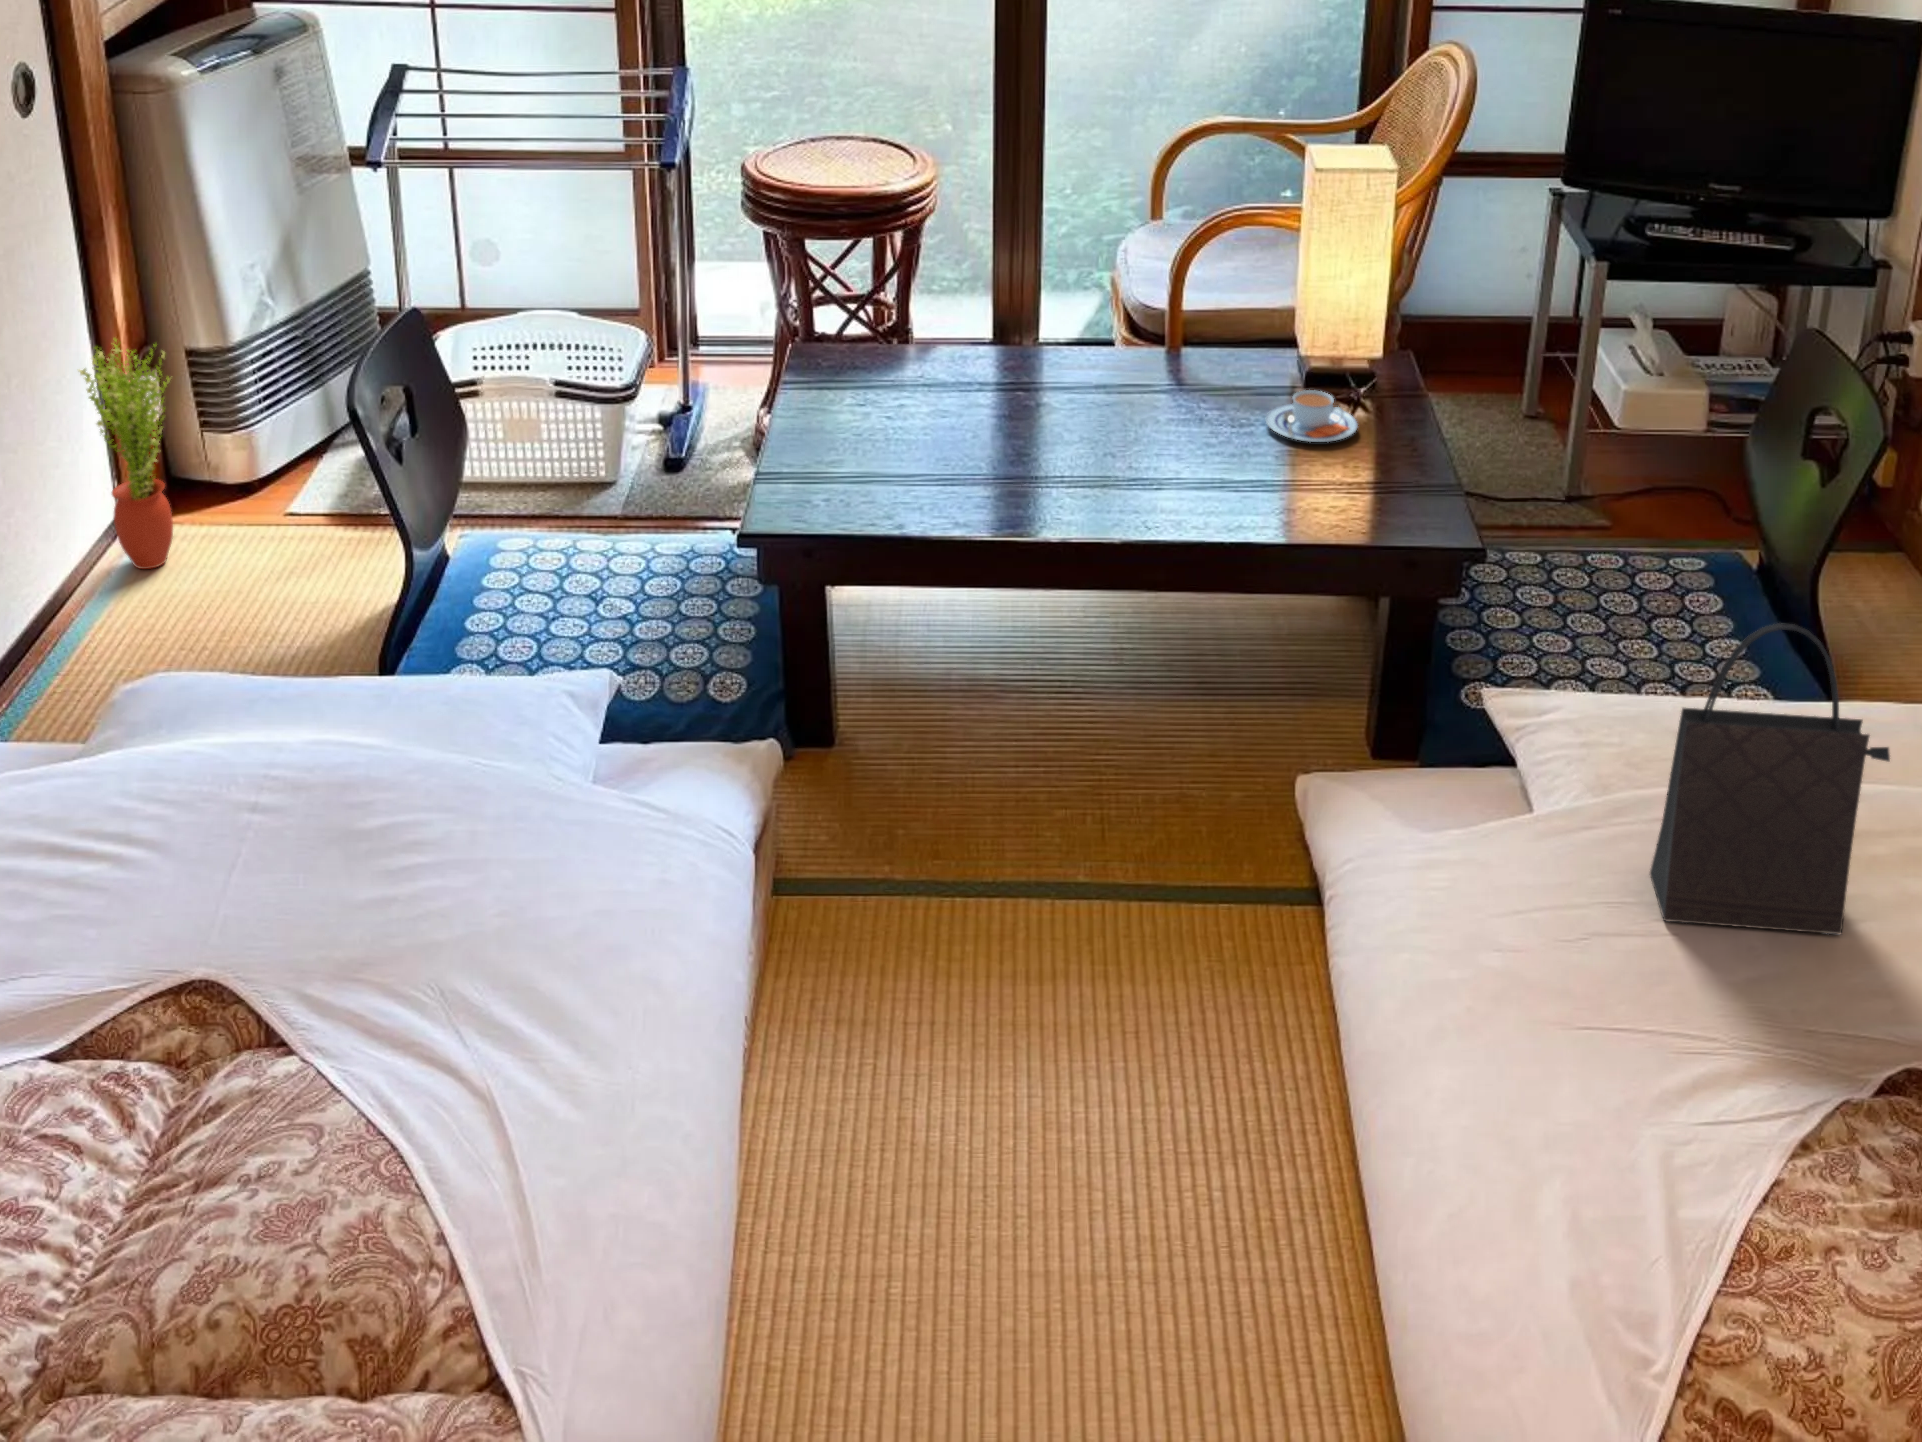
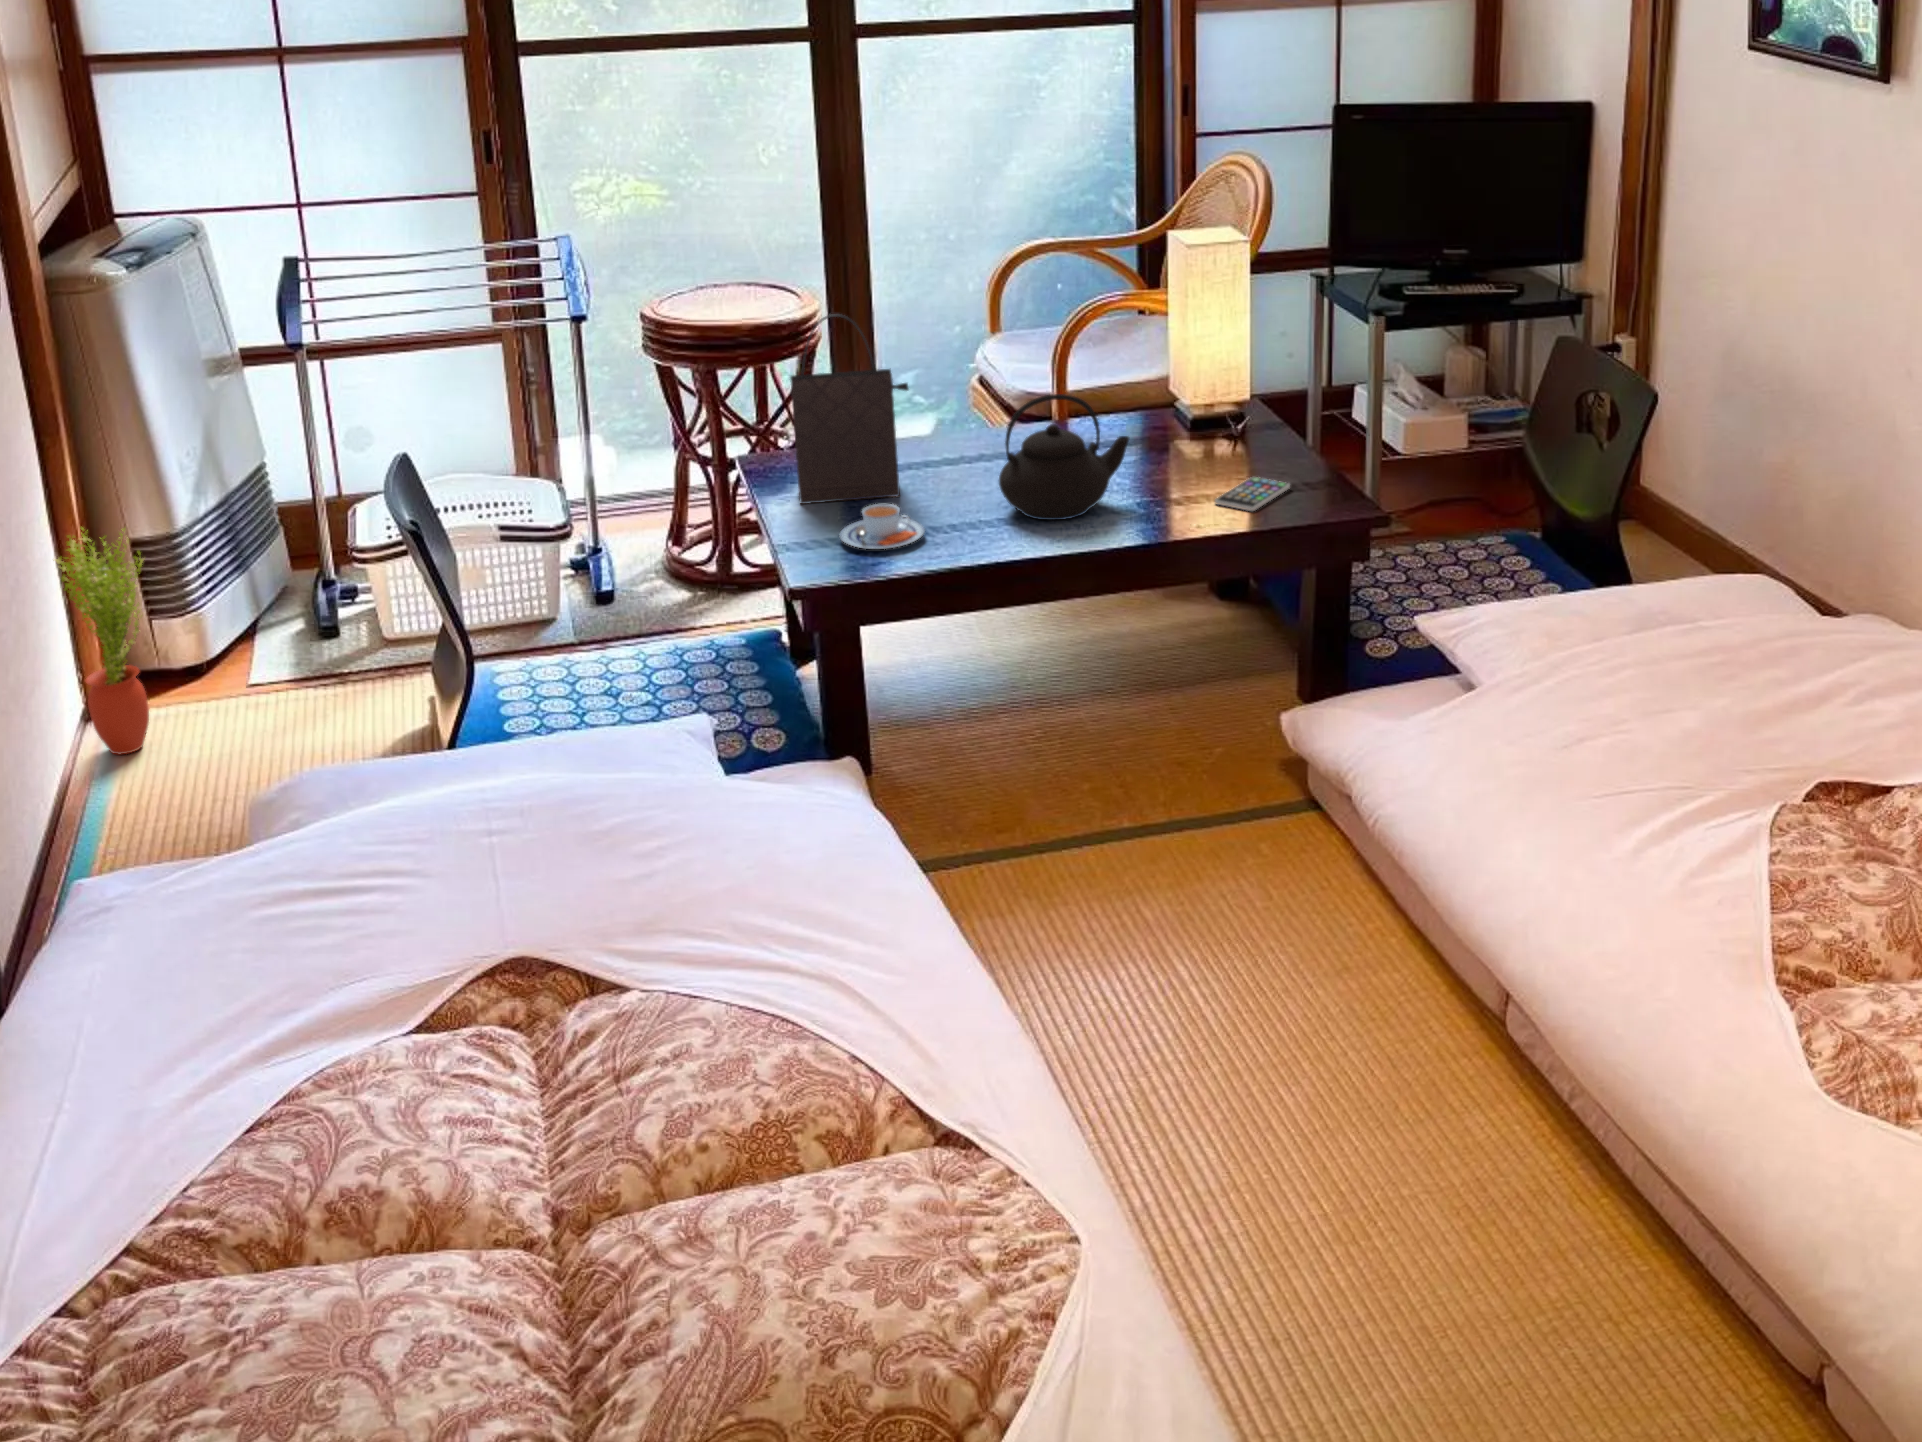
teapot: none [1021,340,1183,488] -> present [999,394,1129,520]
teacup: present [1266,390,1357,442] -> present [839,504,925,549]
smartphone: none [1274,463,1377,513] -> present [1215,477,1290,511]
handbag: present [1650,623,1890,935] -> present [790,314,908,504]

